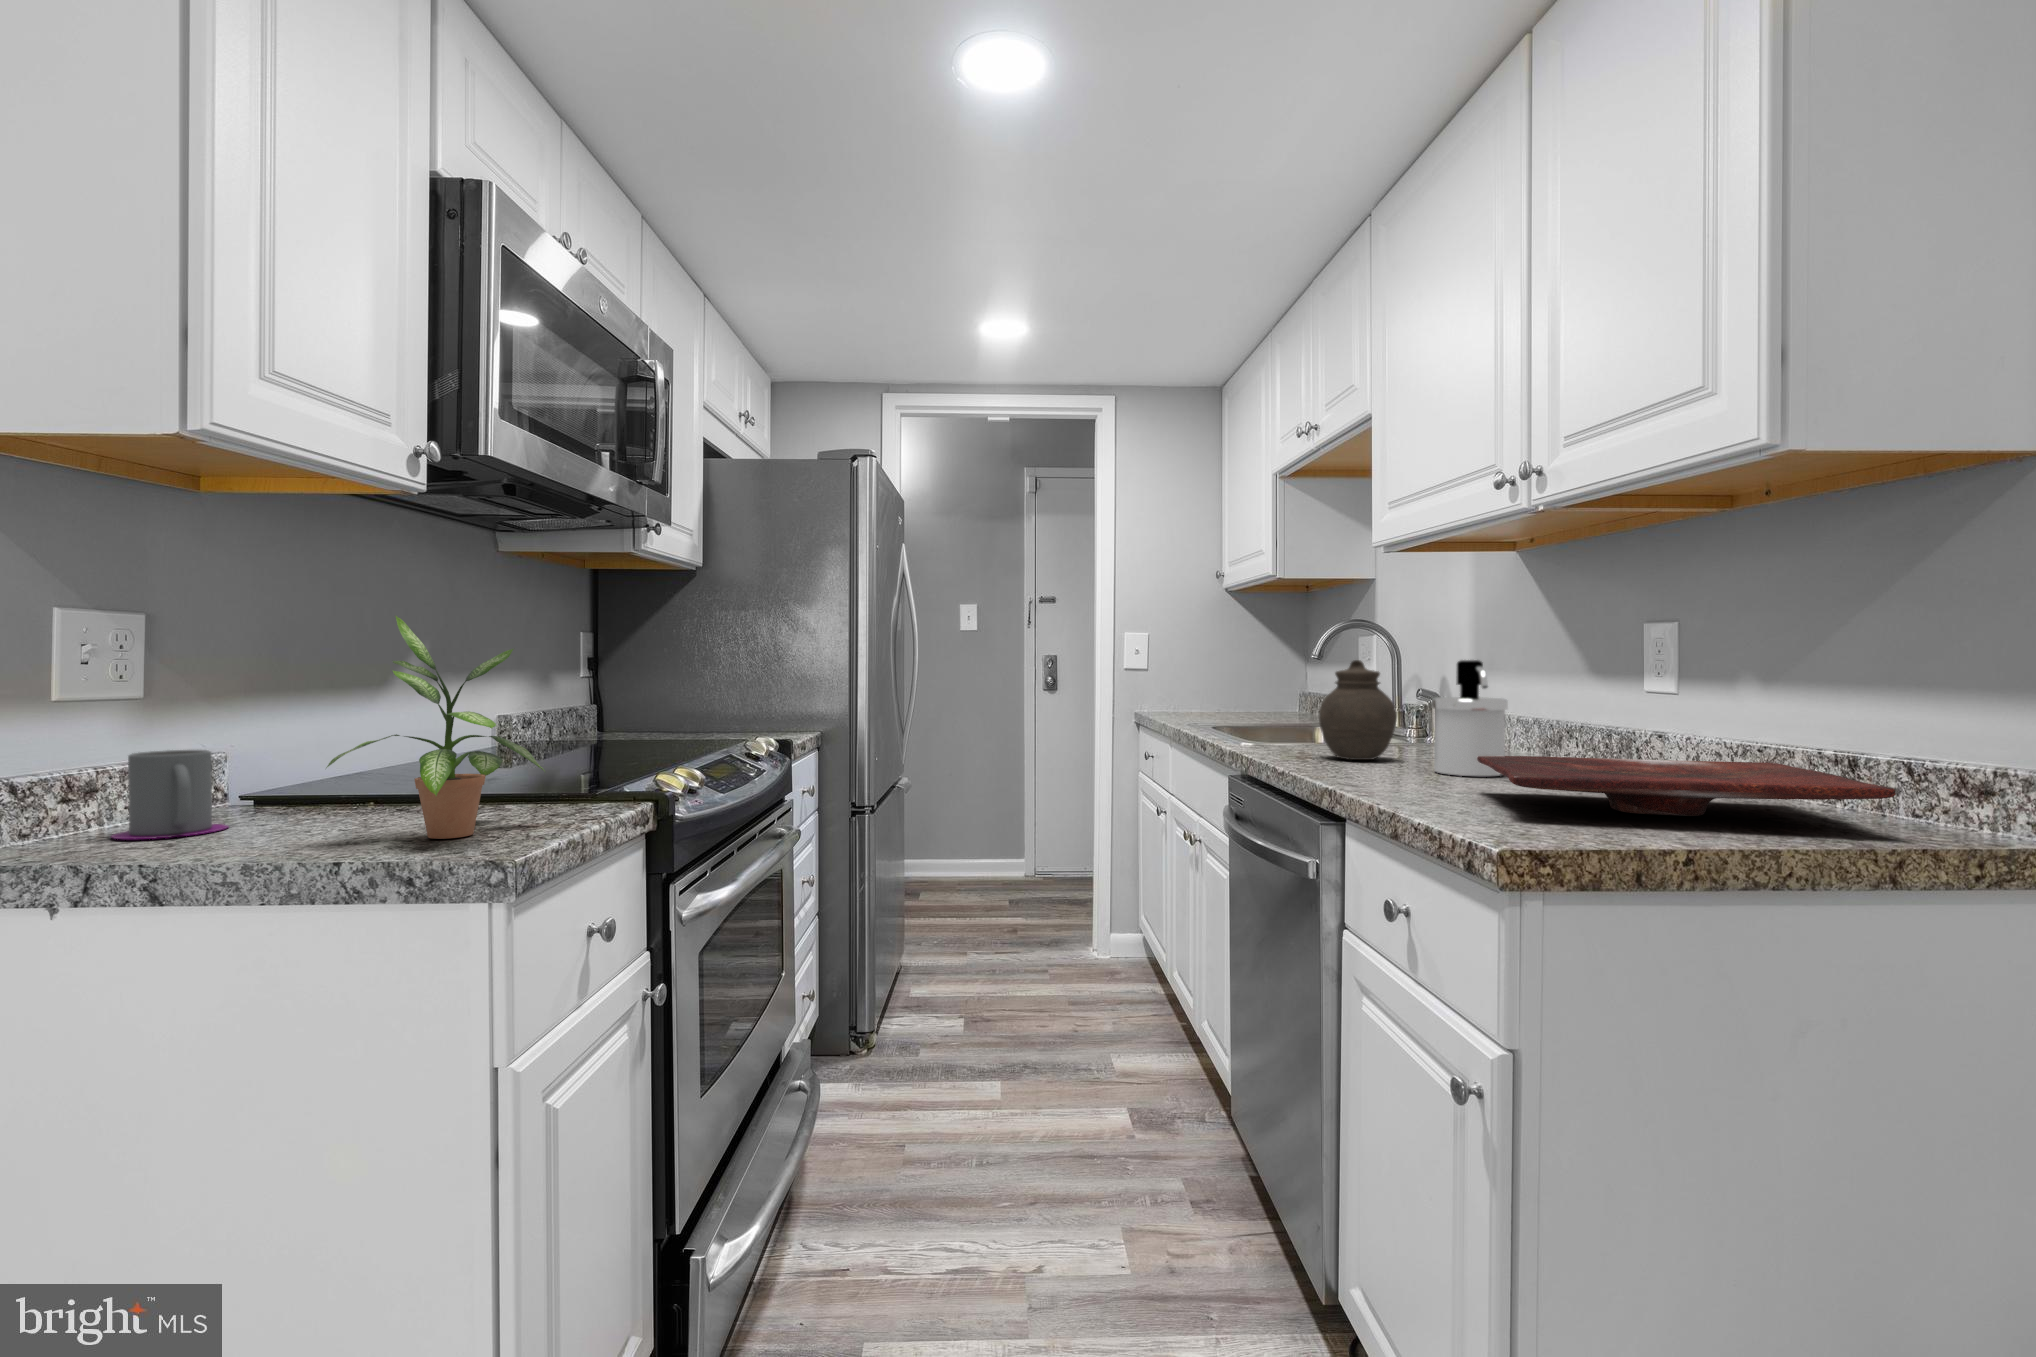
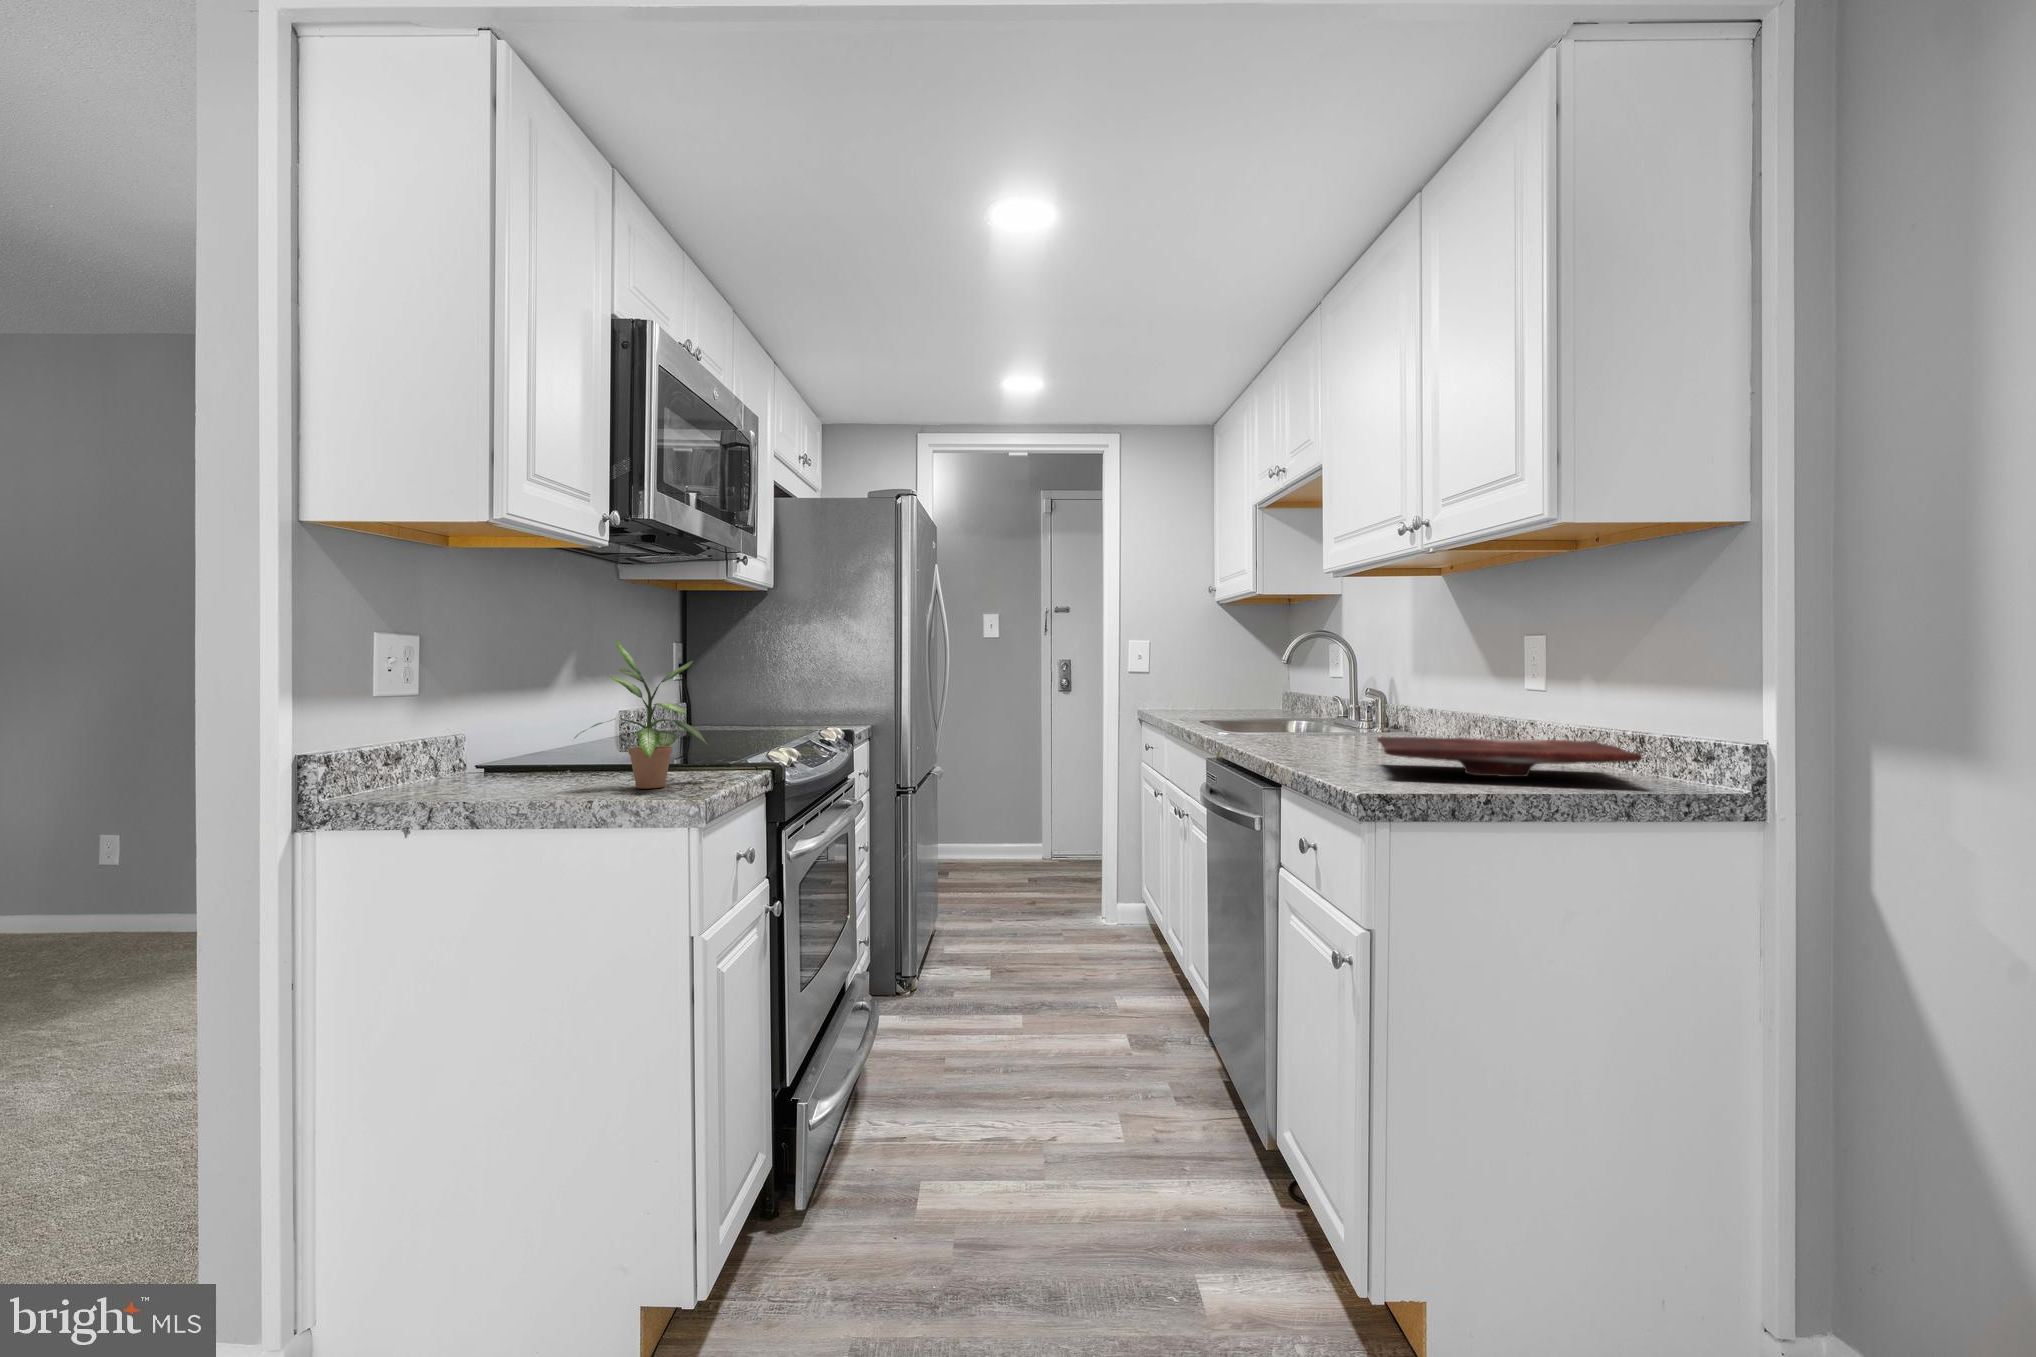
jar: present [1319,660,1397,760] -> none [1274,665,1335,745]
soap dispenser: present [1432,660,1508,776] -> none [1356,666,1414,755]
mug: present [111,750,228,839] -> none [420,731,491,790]

